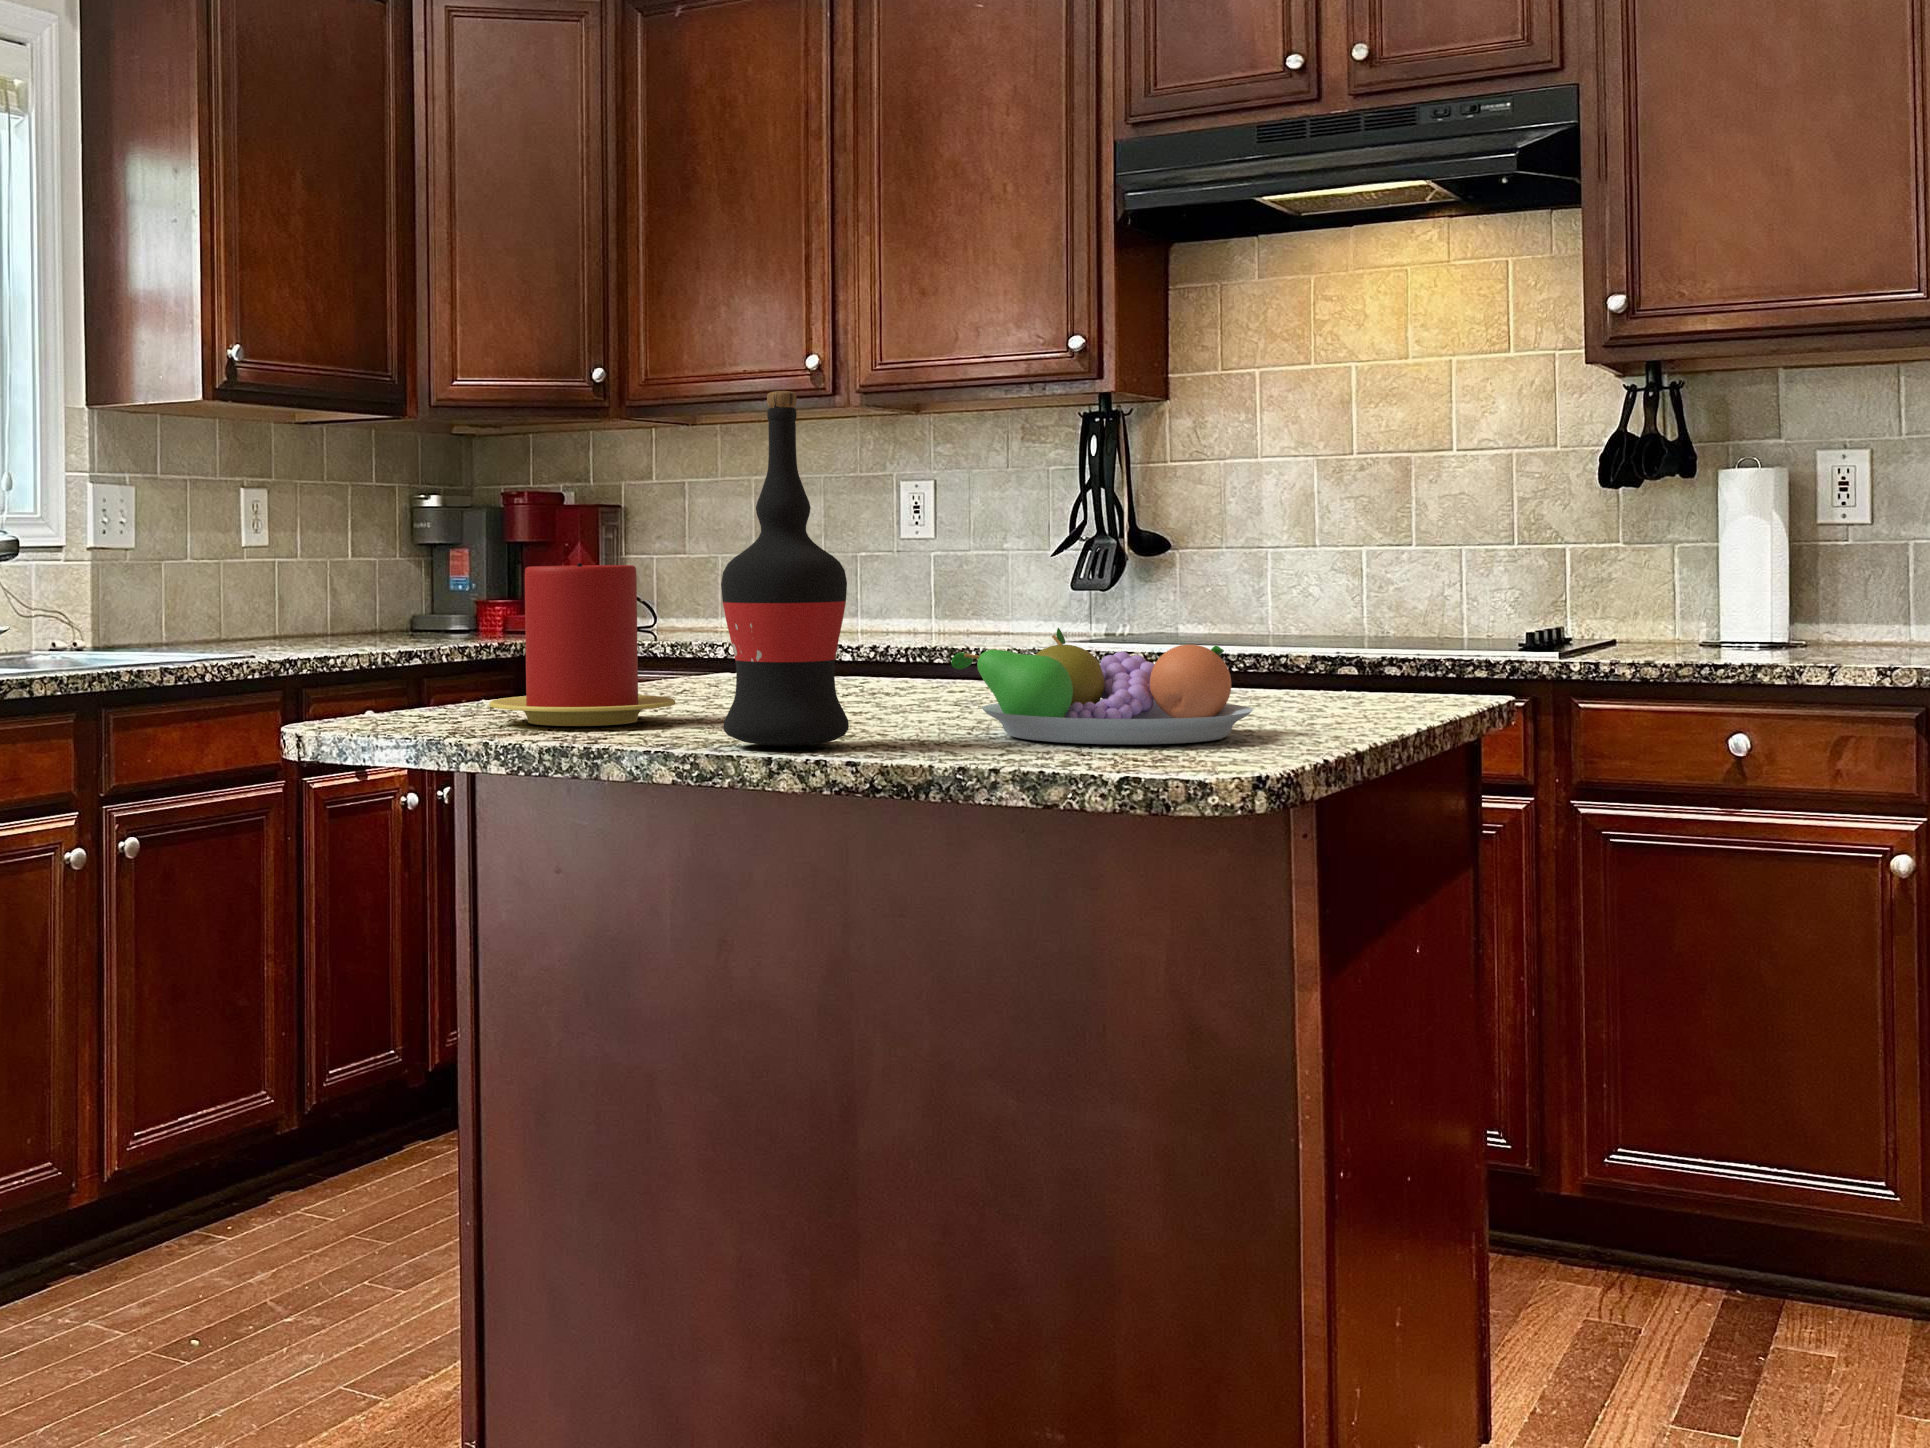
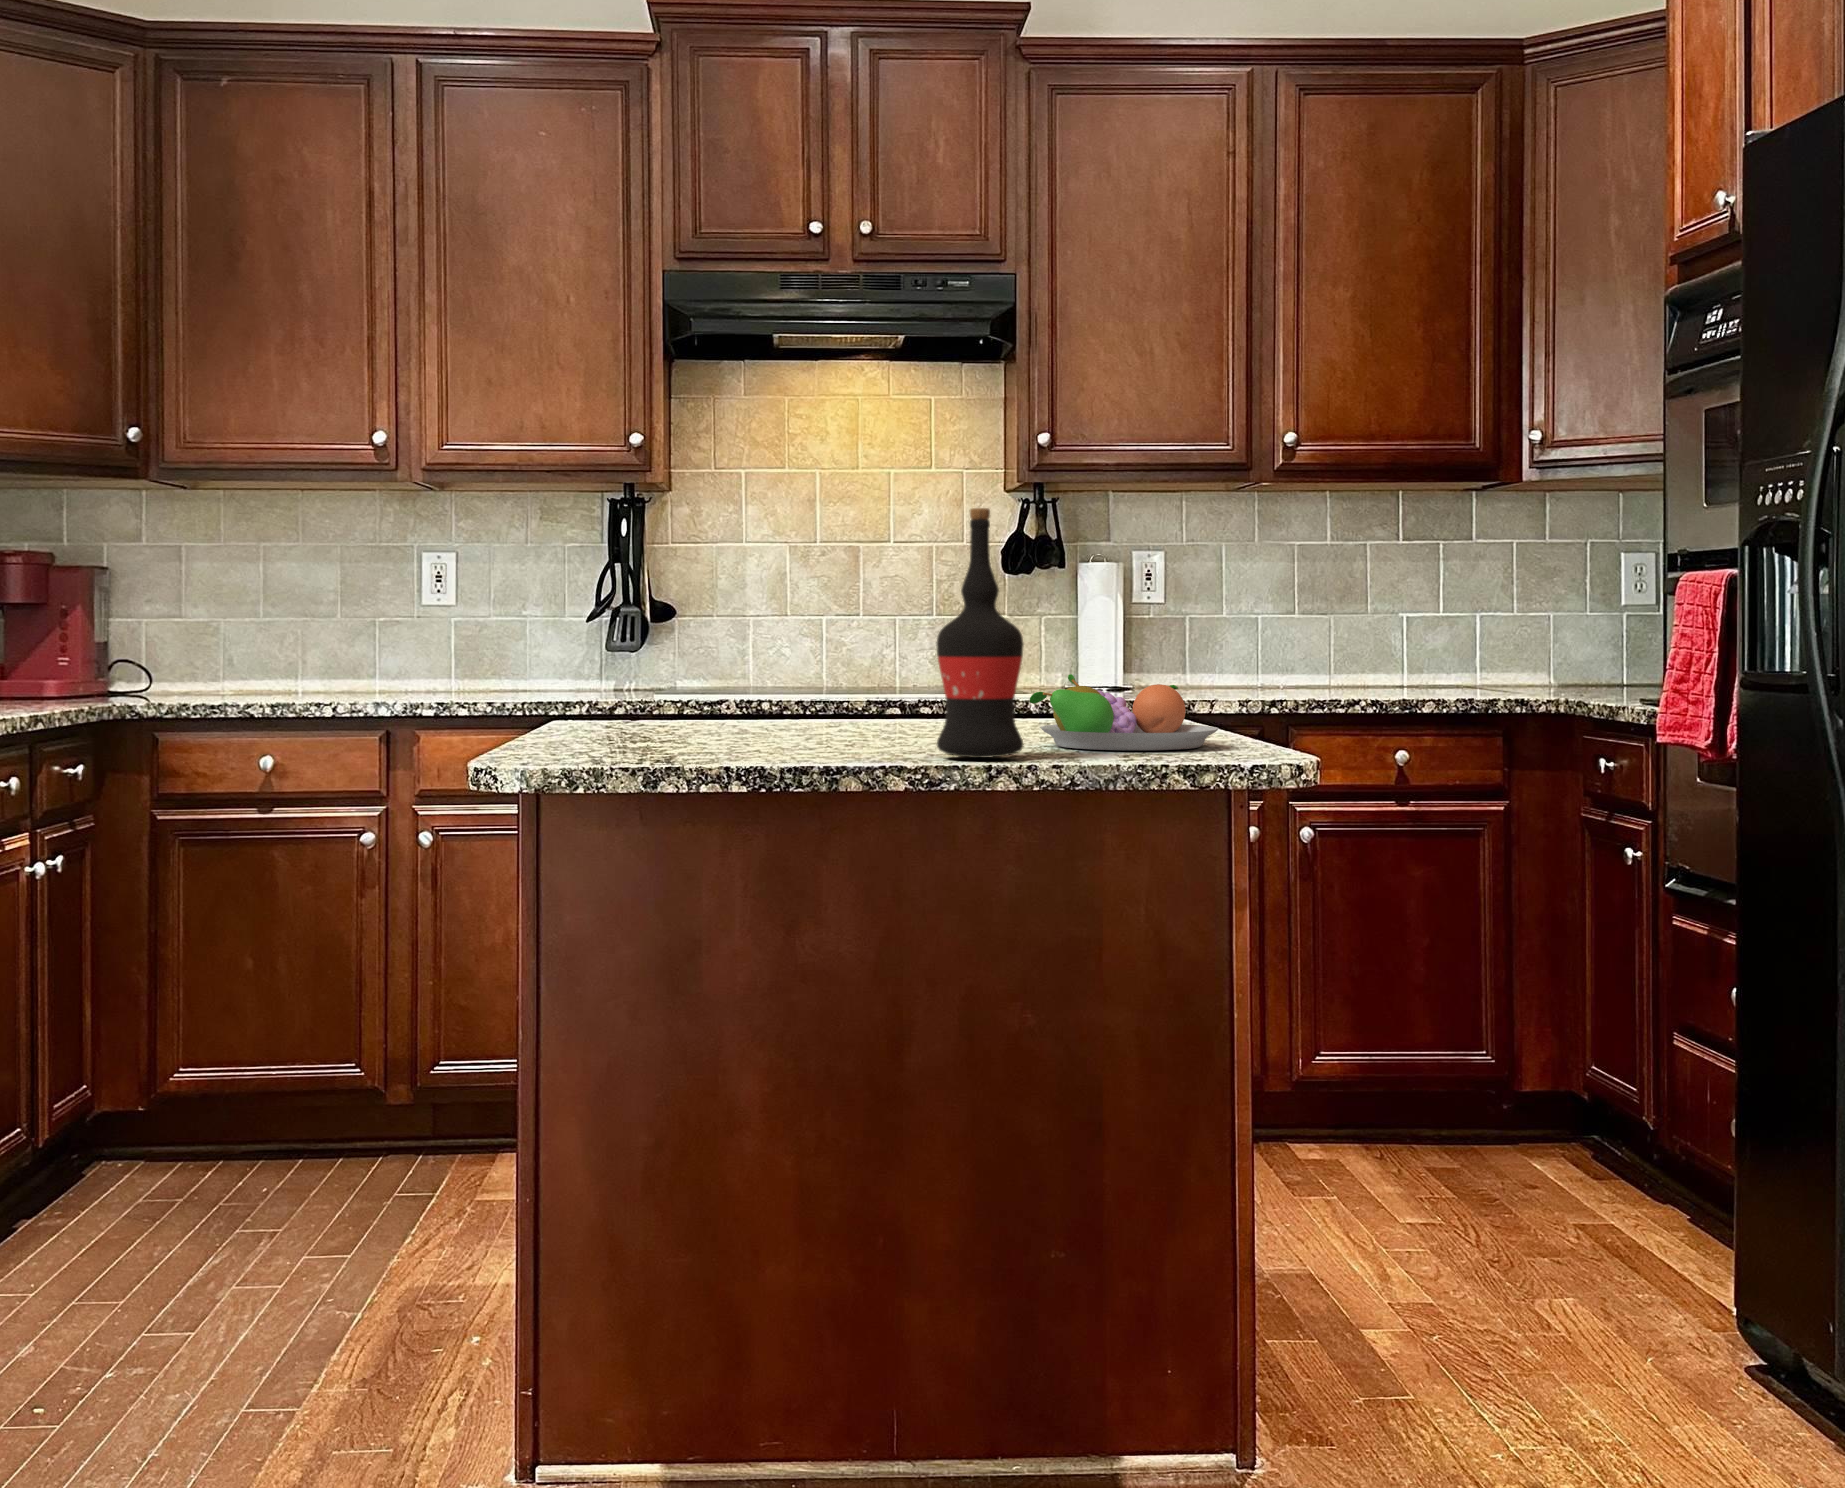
candle: present [489,563,675,726] -> none [673,630,817,753]

